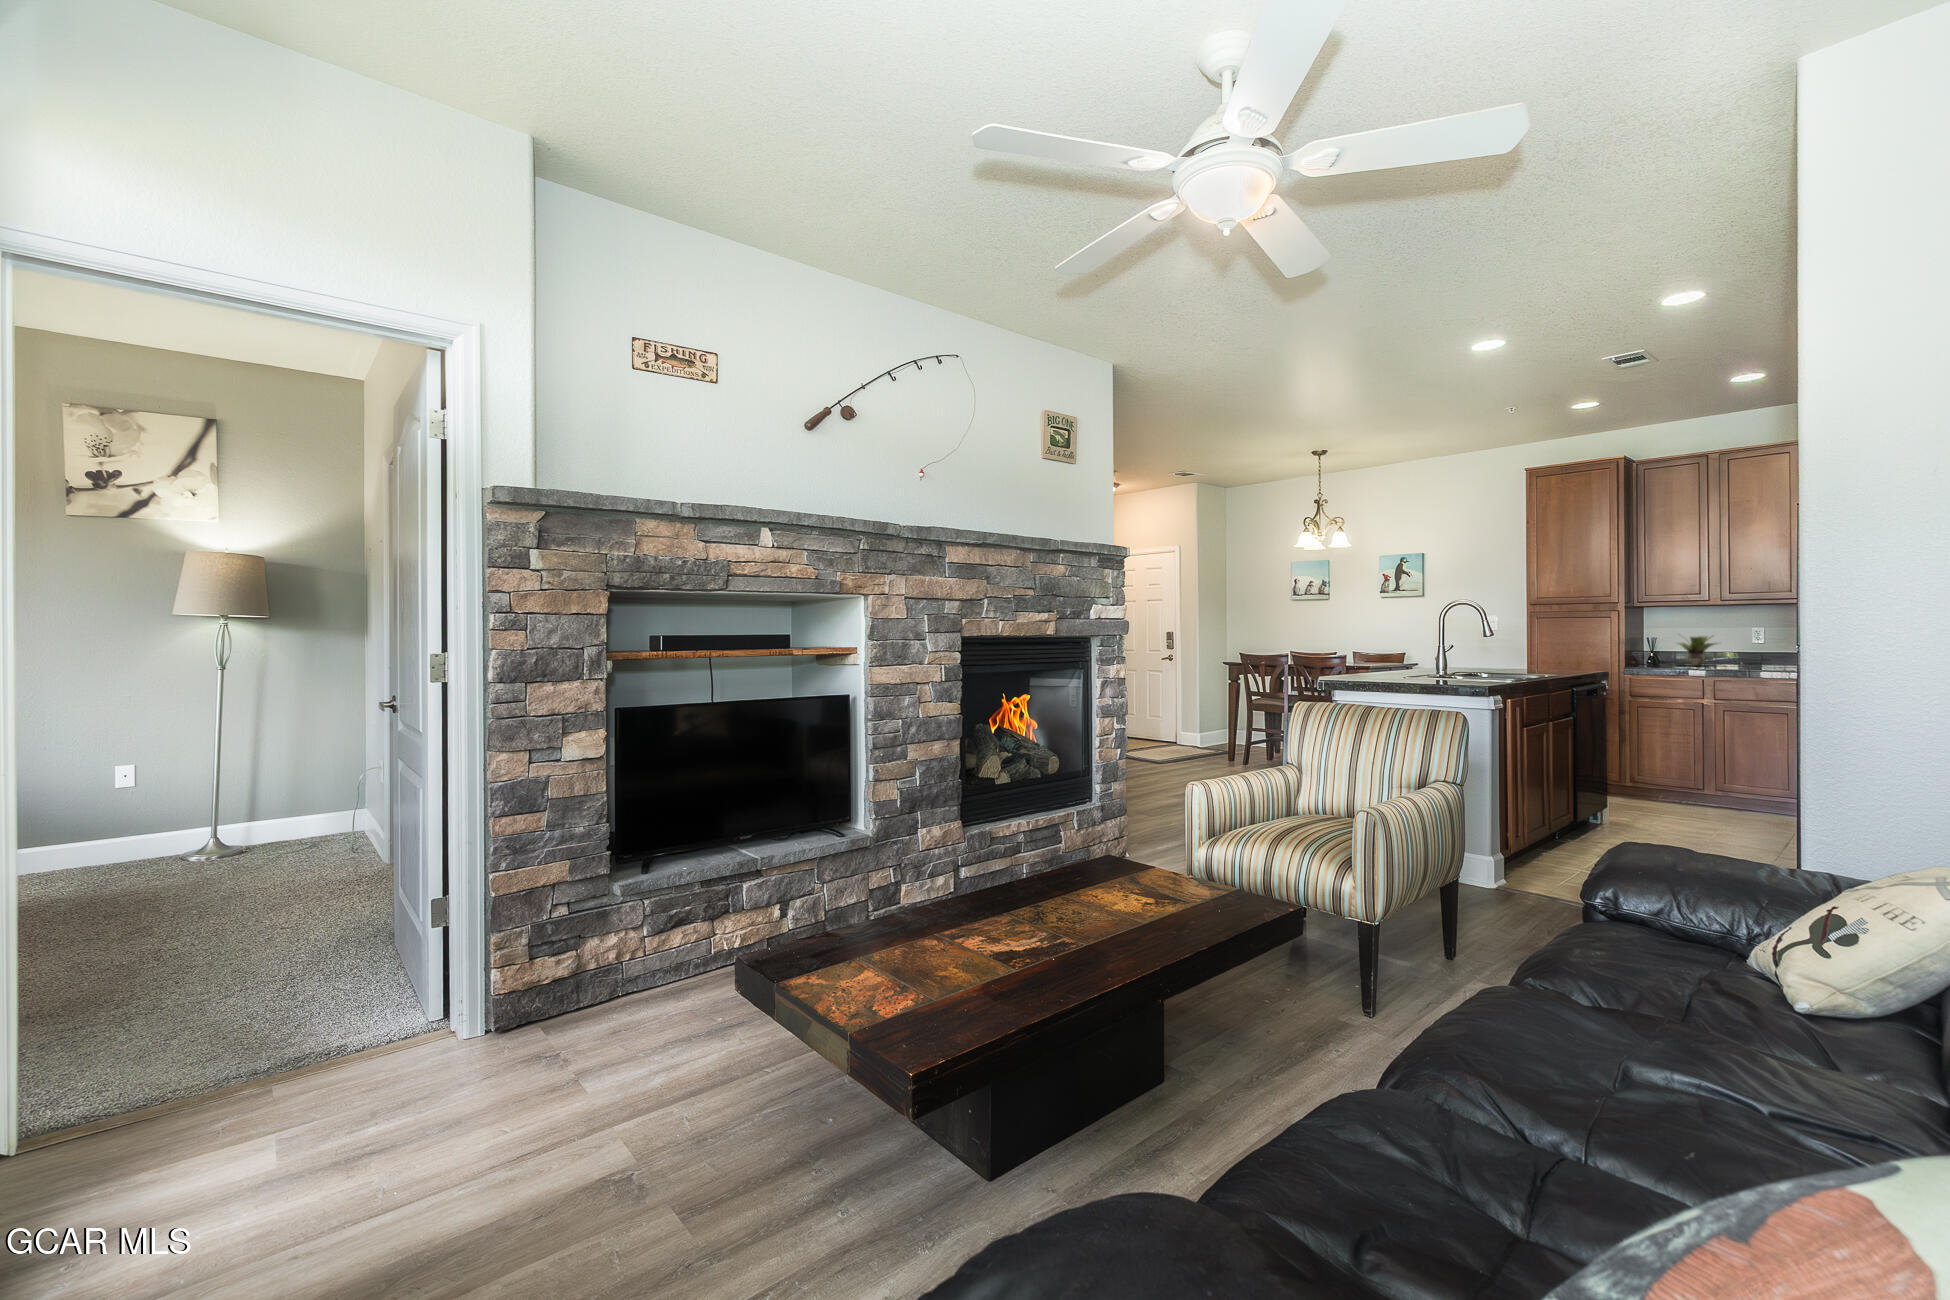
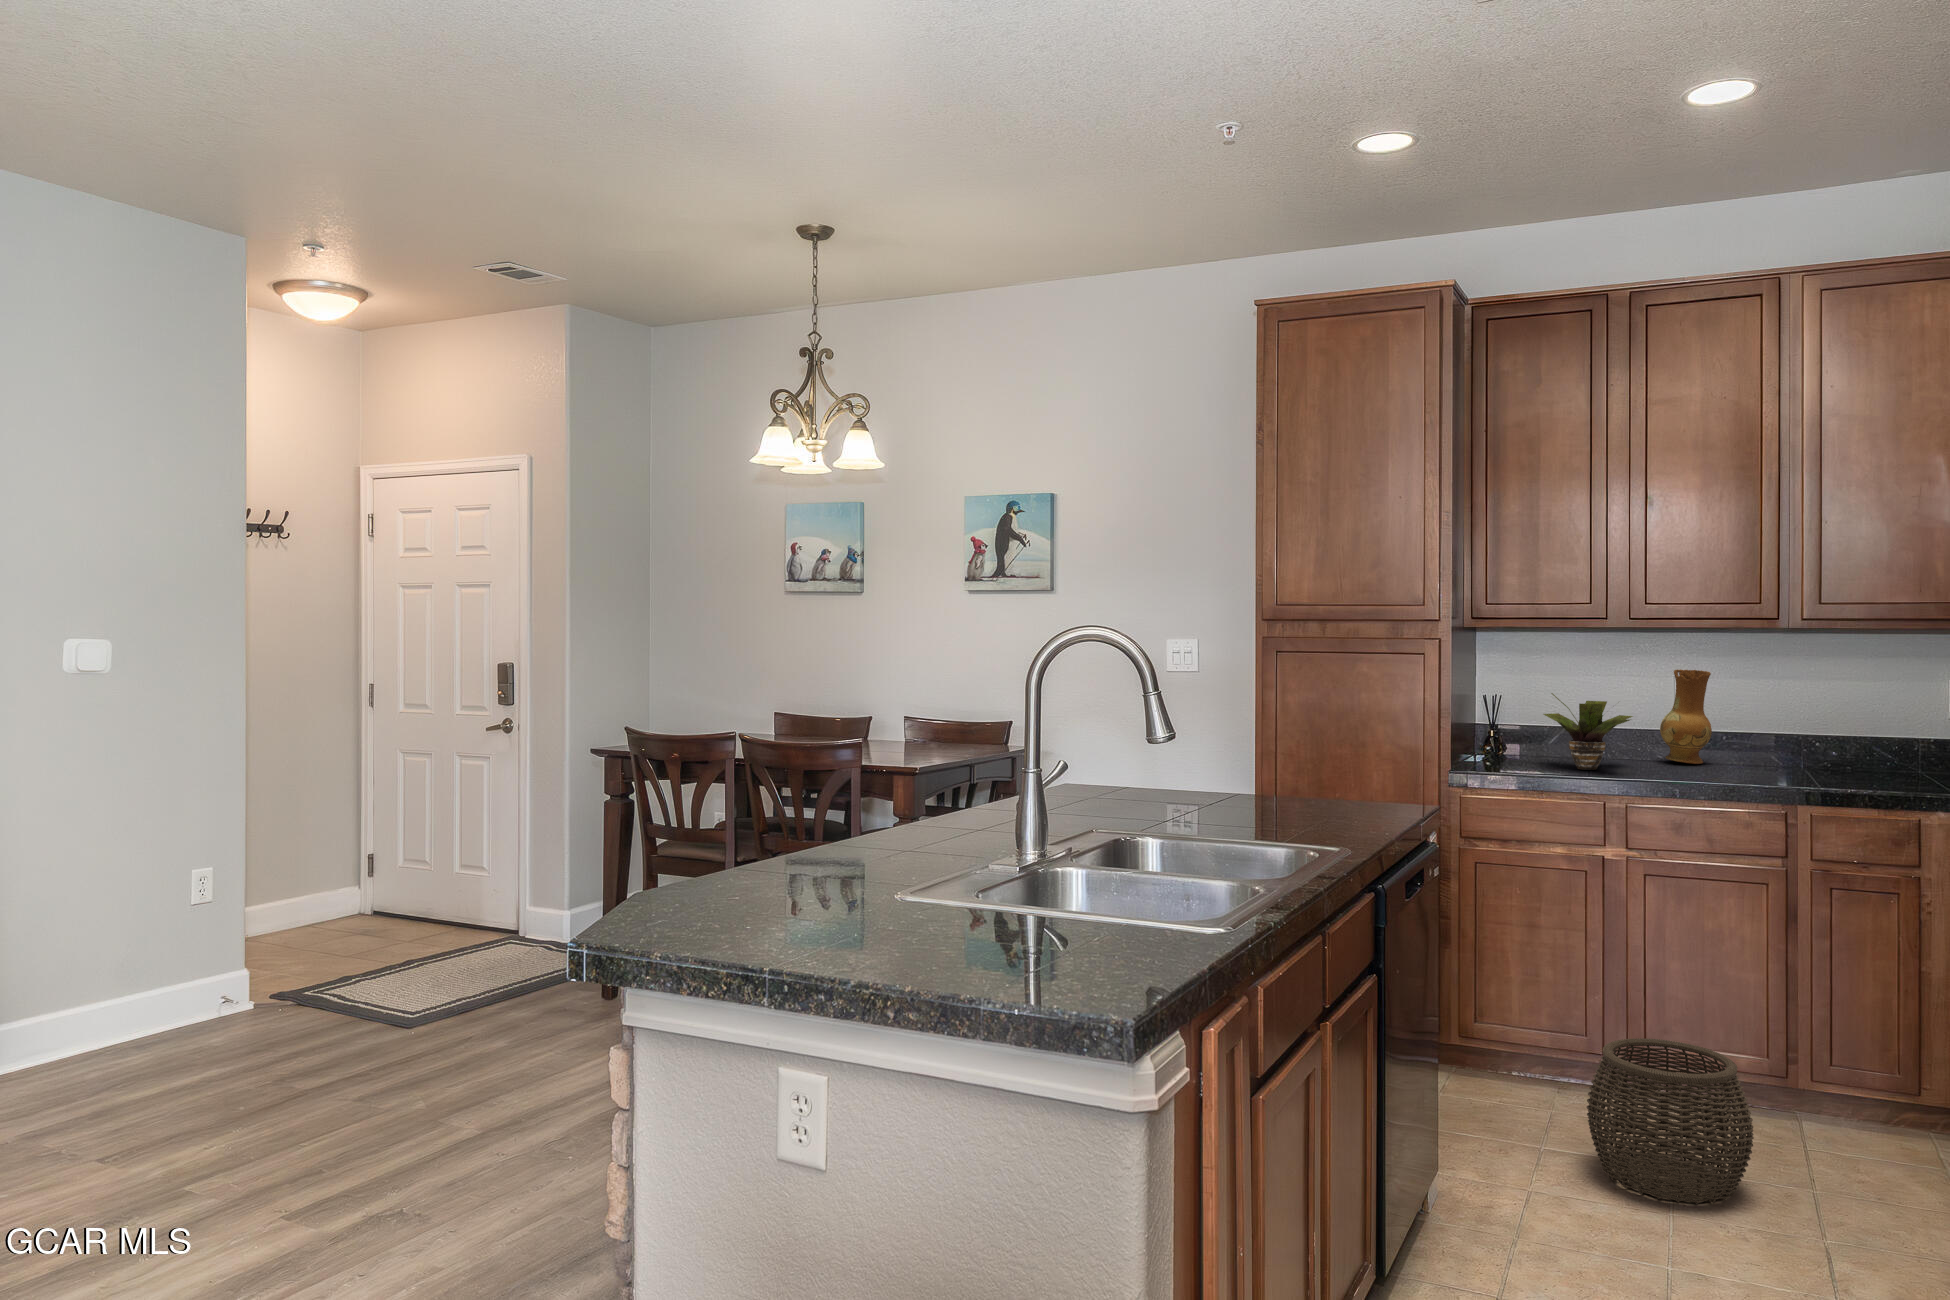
ceramic jug: none [1740,622,1768,664] -> present [1660,669,1712,764]
woven basket: none [1675,768,1753,826] -> present [1586,1038,1754,1204]

